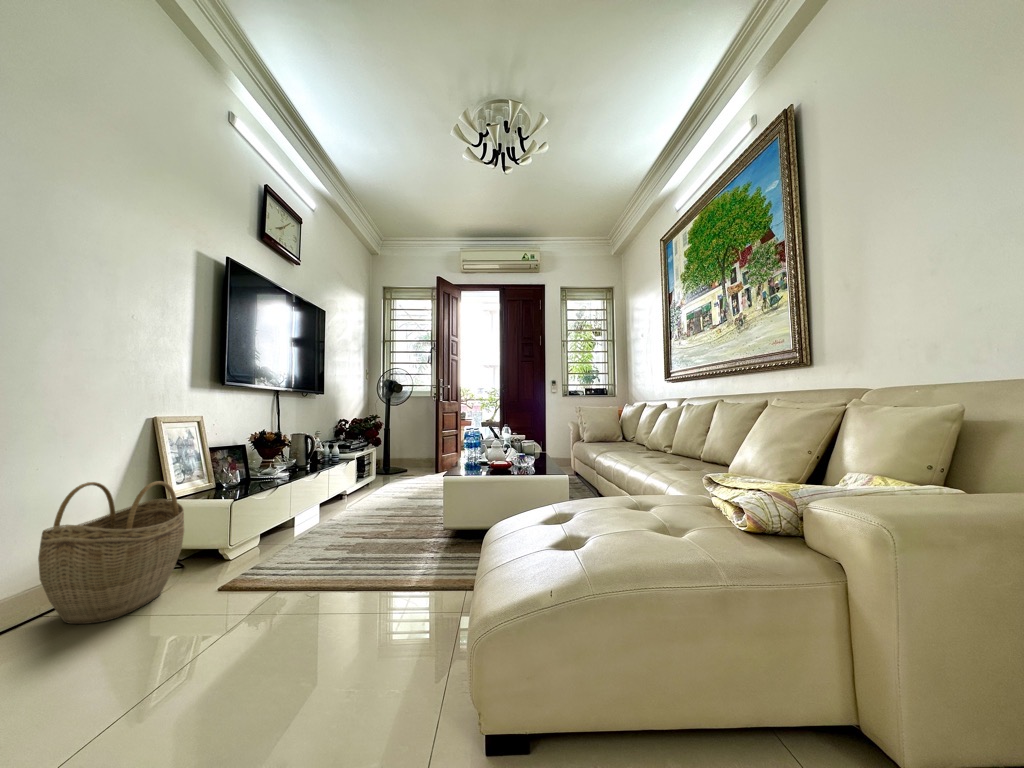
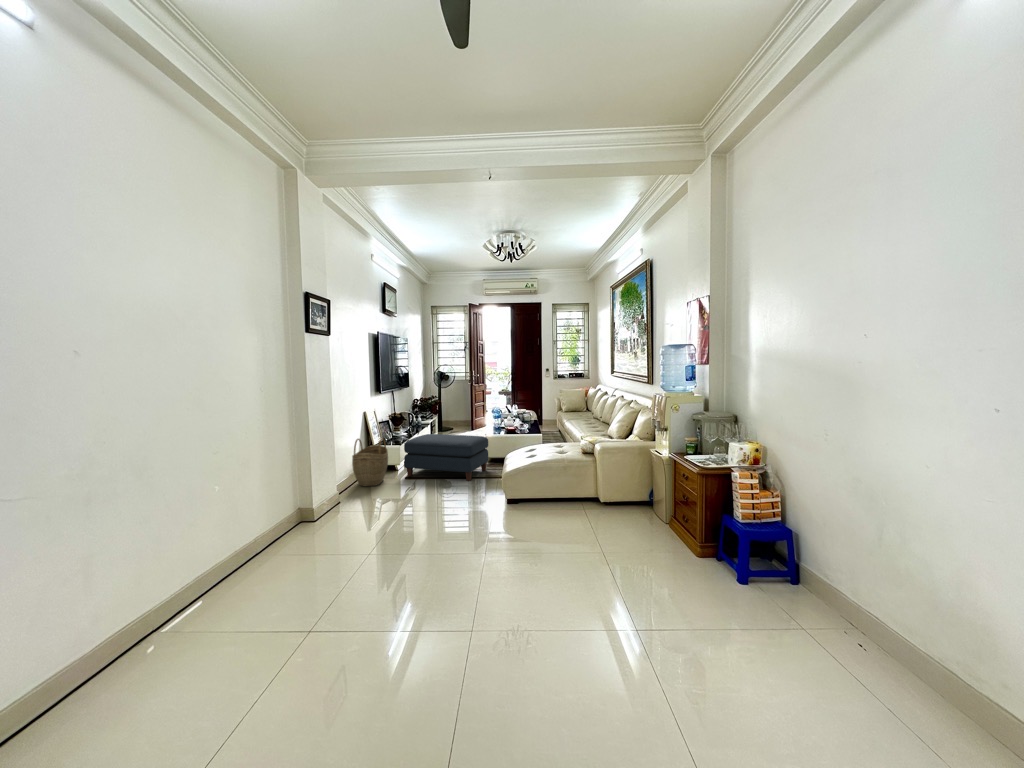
ottoman: none [232,475,447,601] -> present [404,434,488,481]

